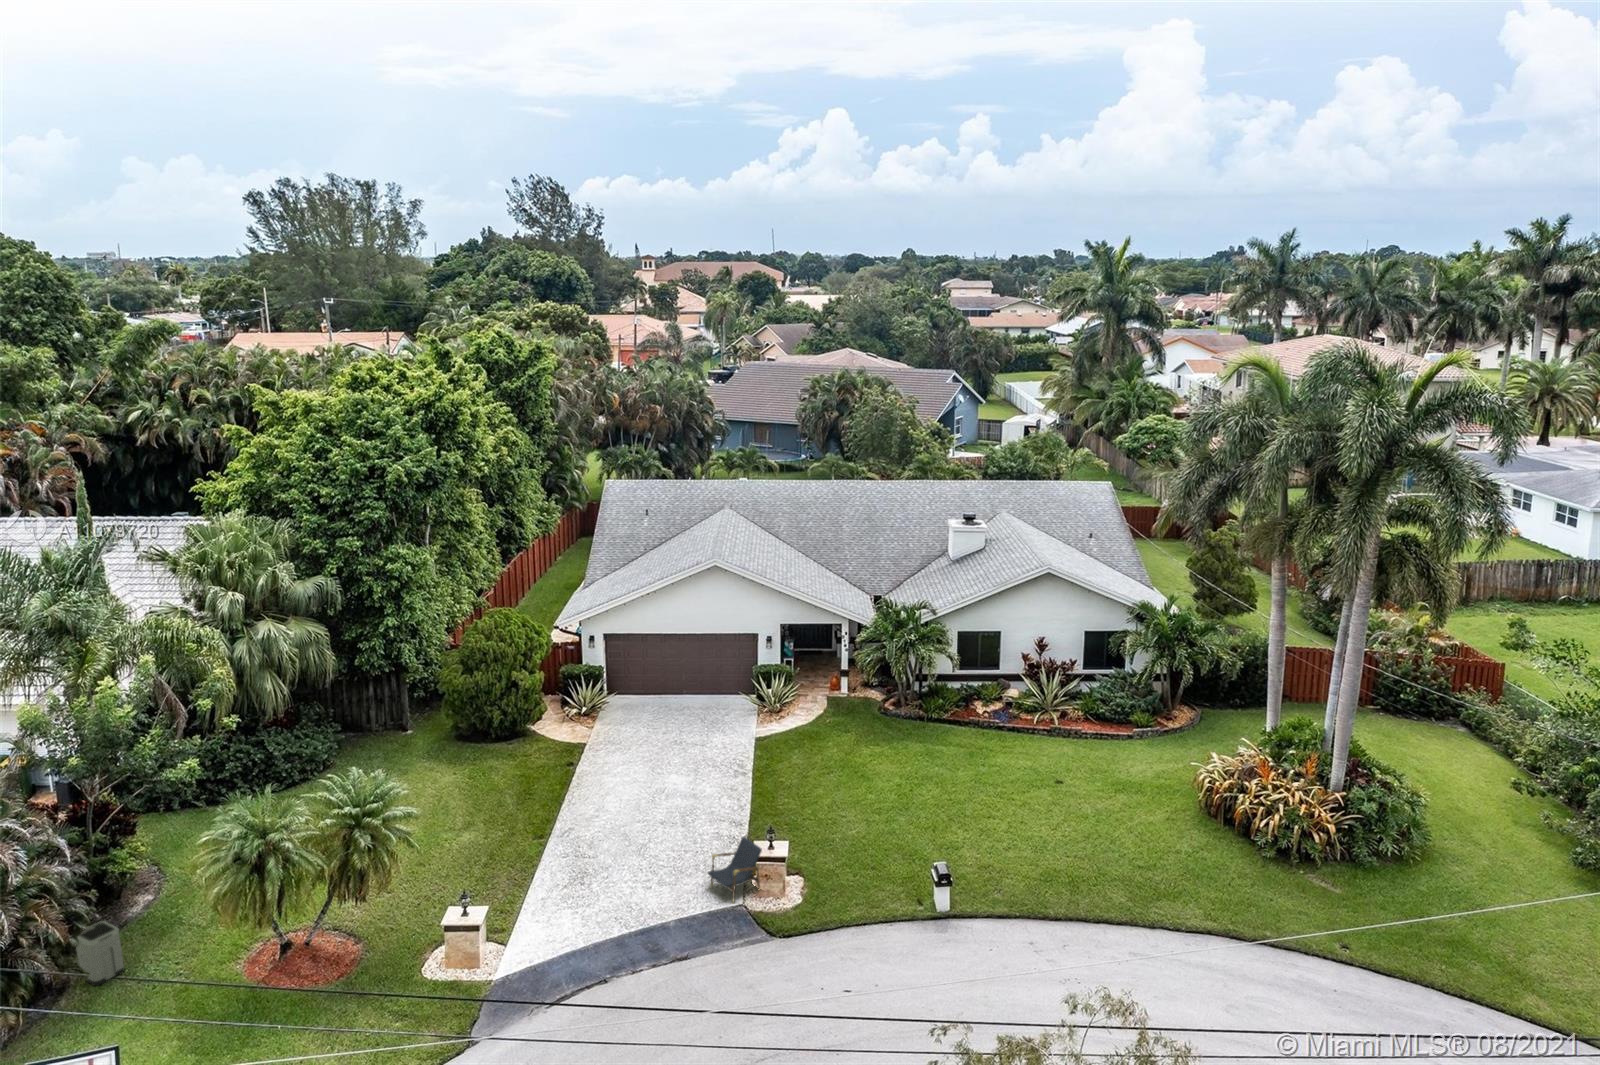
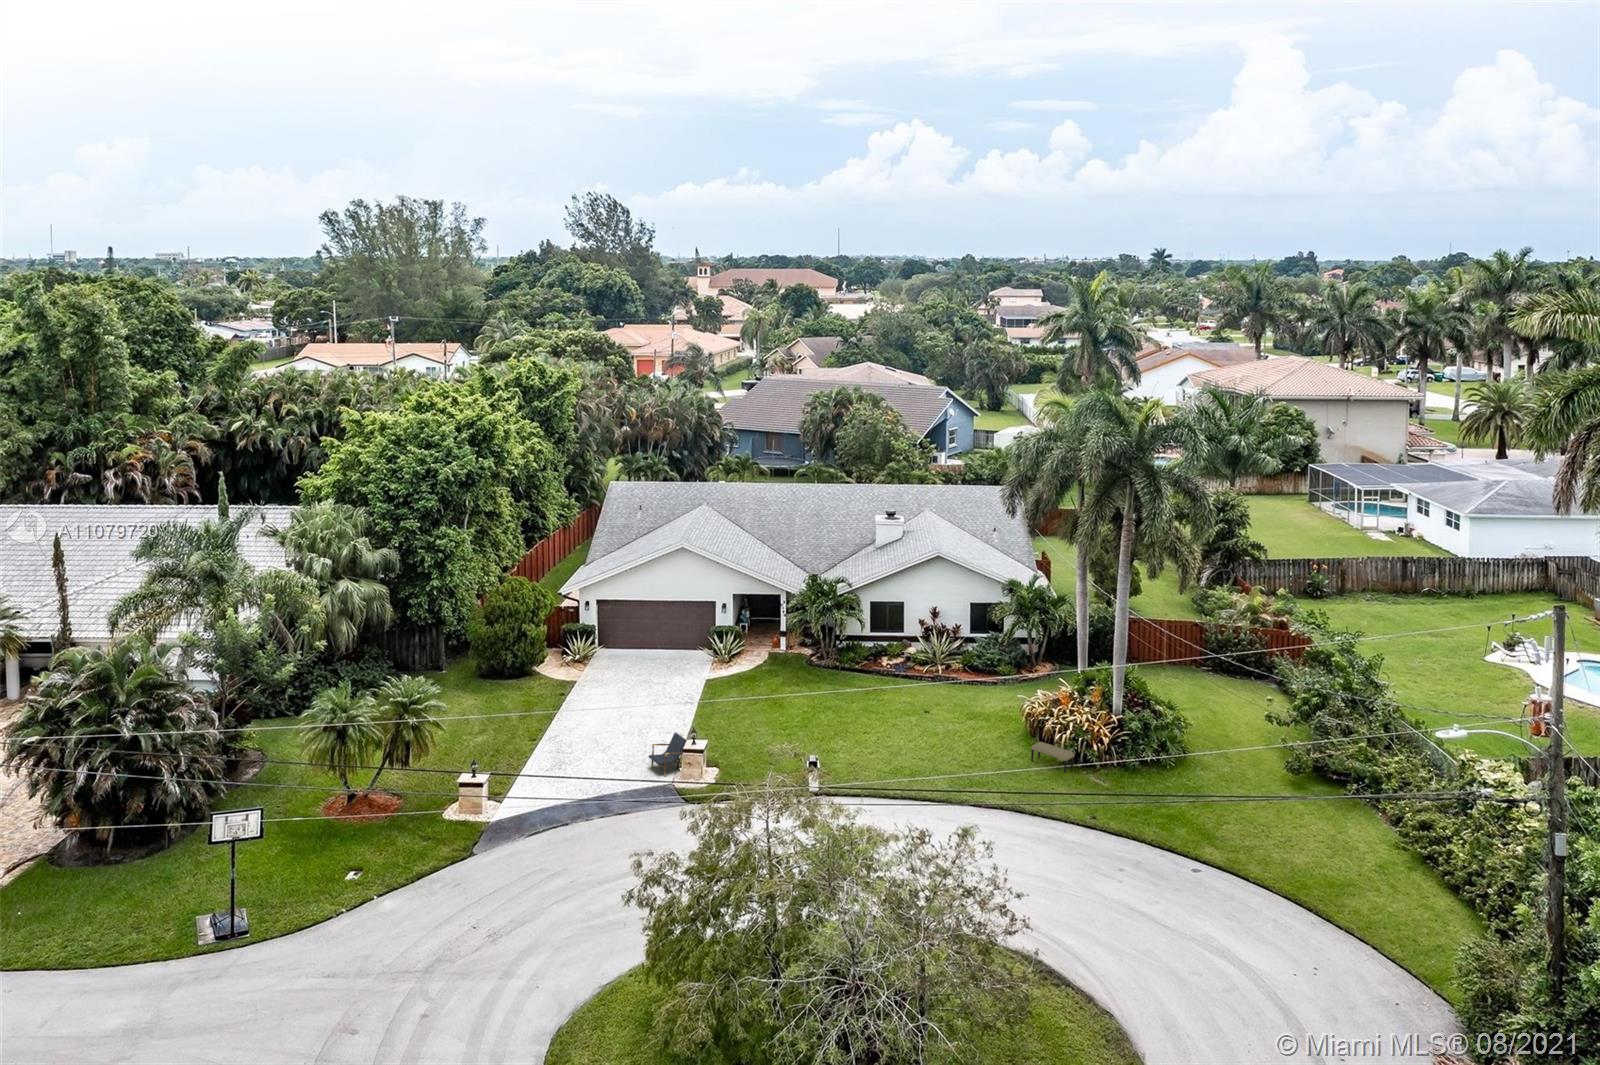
bench: none [1233,831,1298,878] -> present [1031,742,1075,773]
trash can: present [76,921,124,986] -> none [223,768,254,808]

